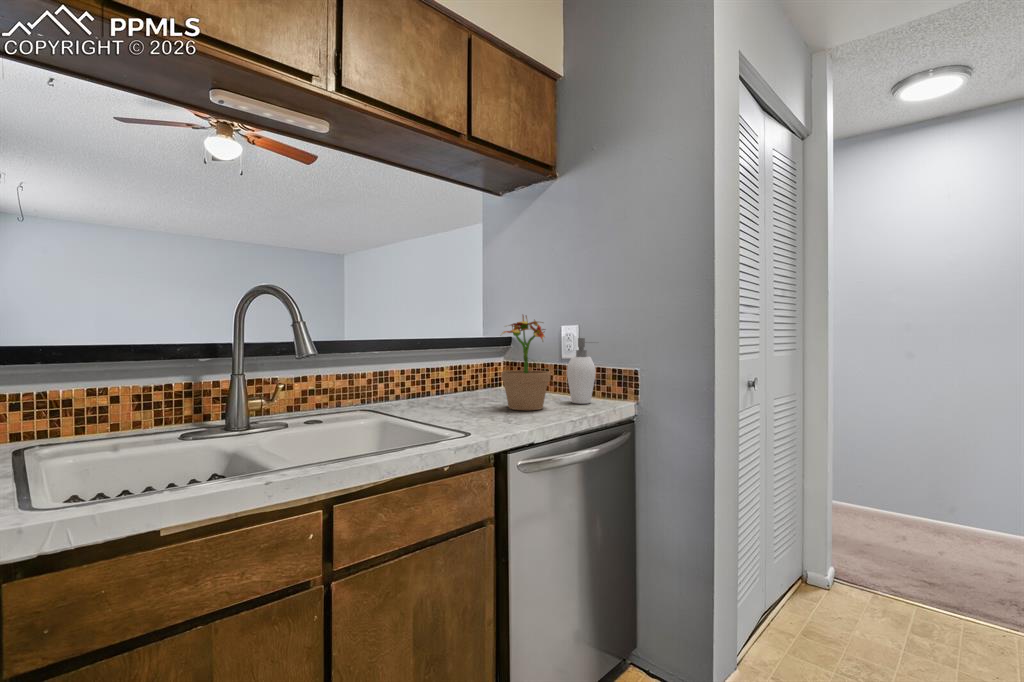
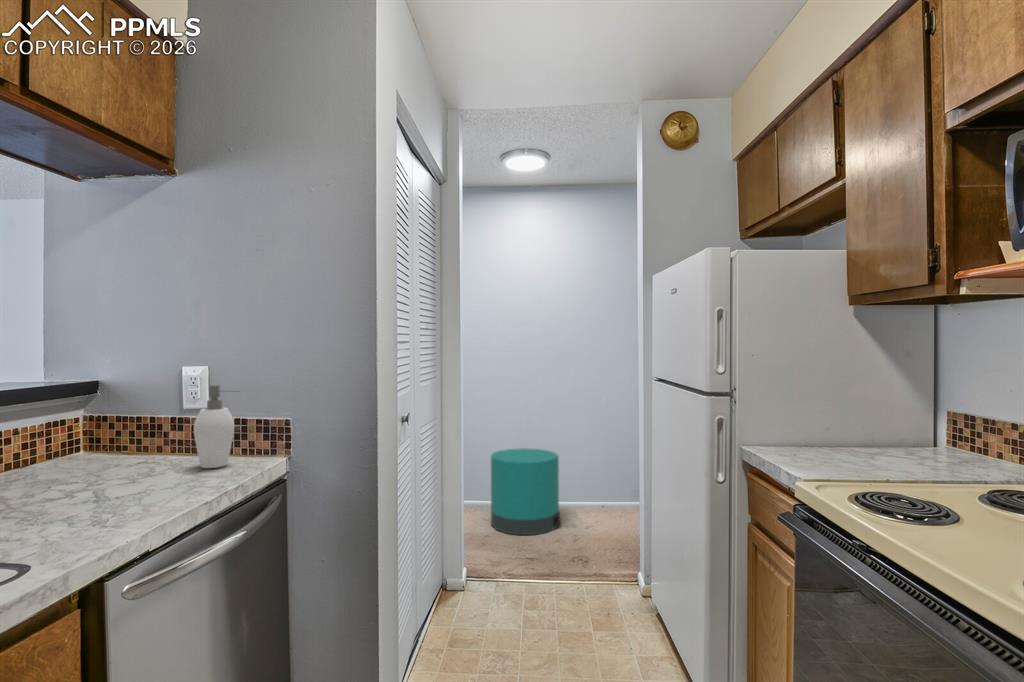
potted plant: present [501,316,551,410] -> none [88,360,171,494]
trash can: none [873,446,984,556] -> present [491,448,560,535]

